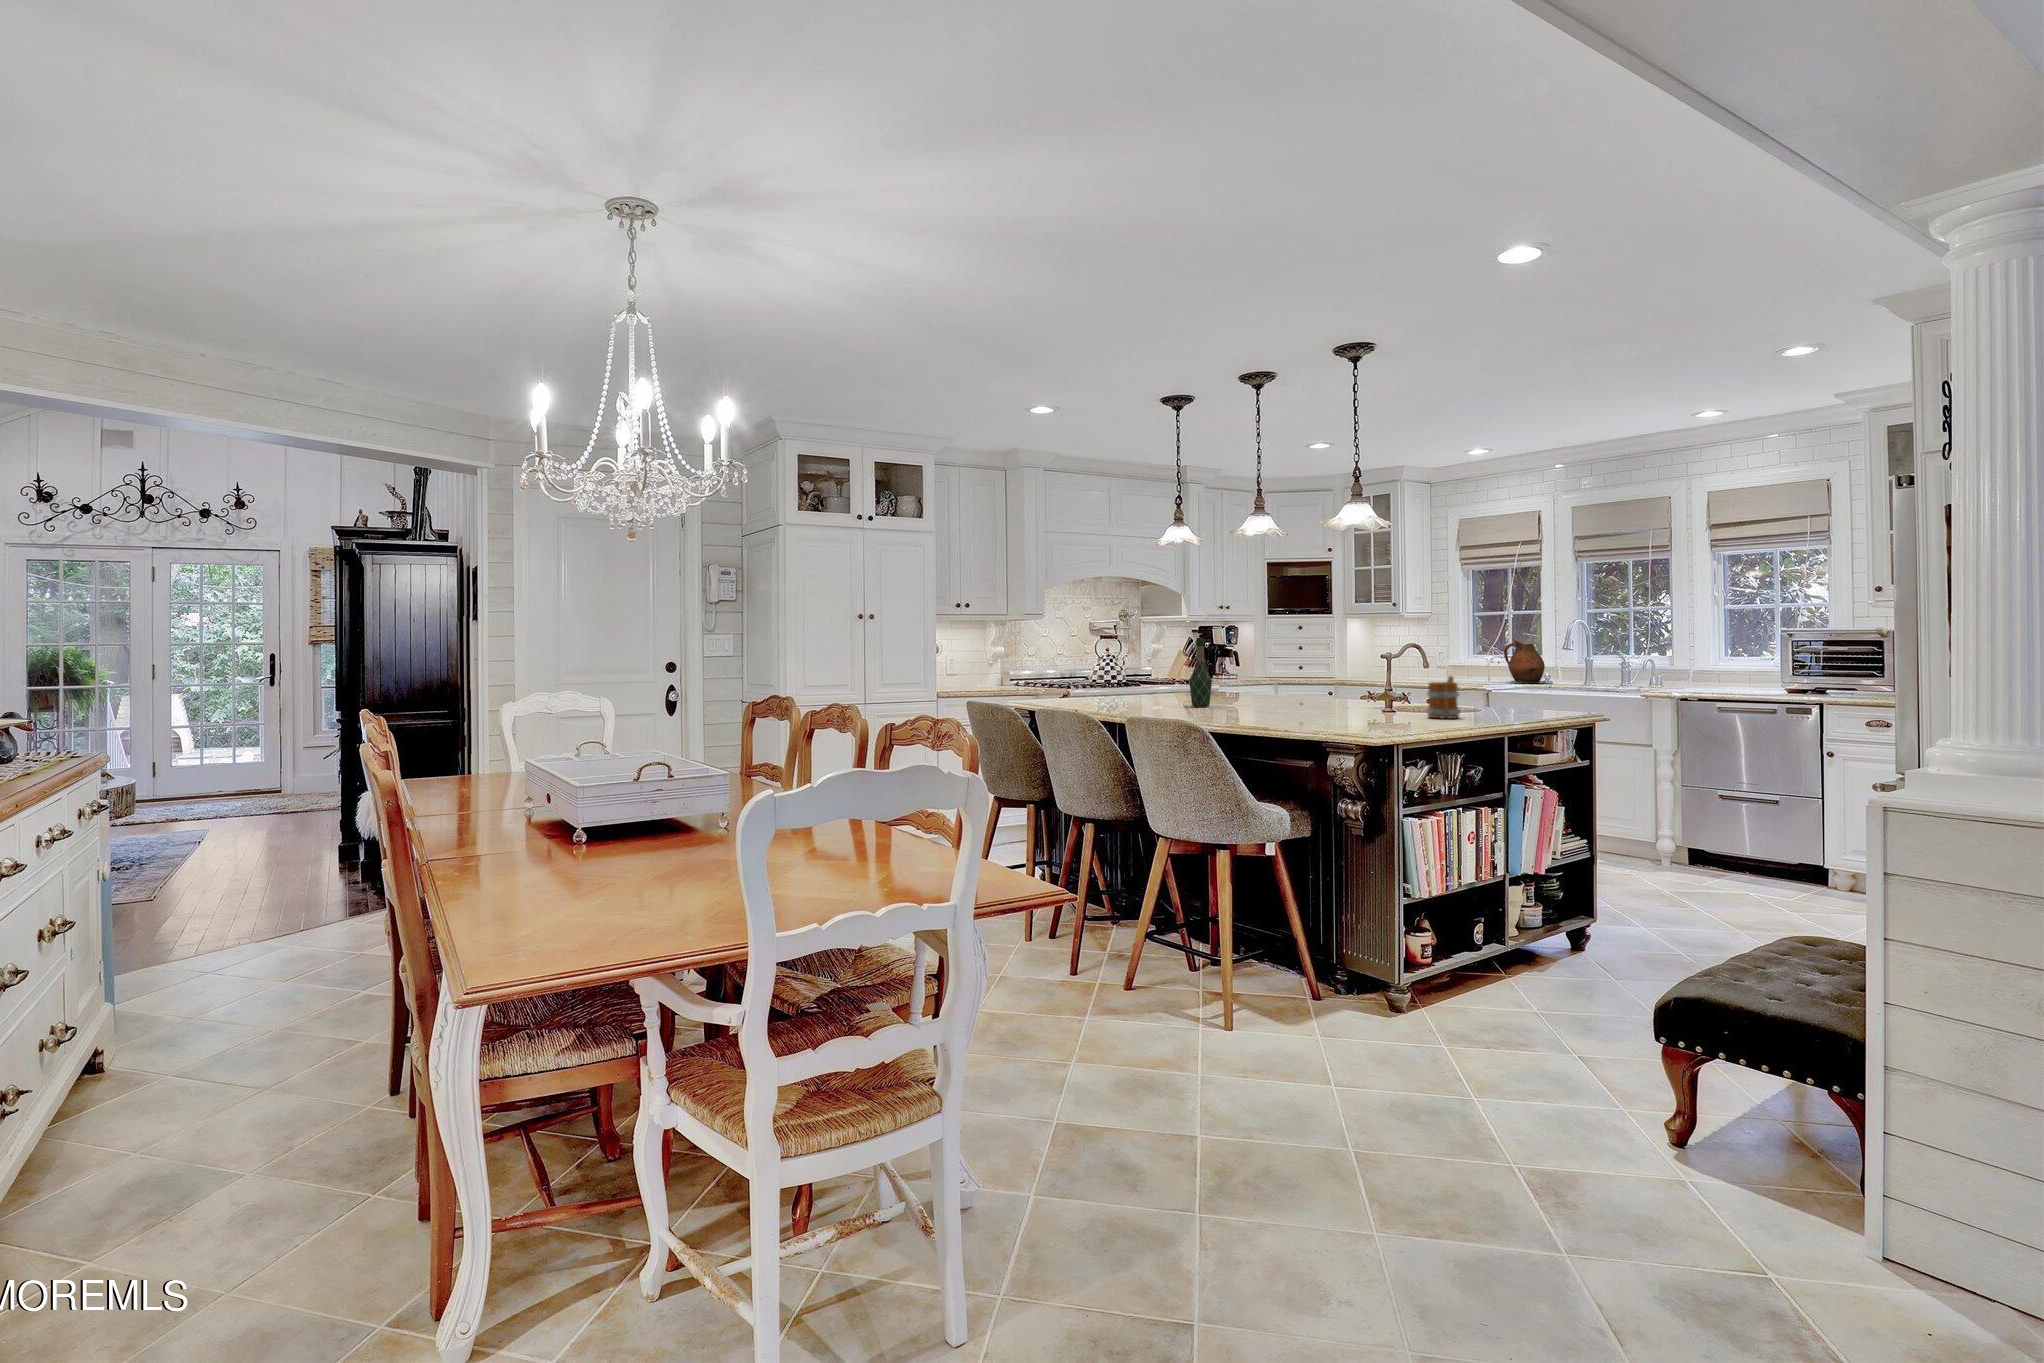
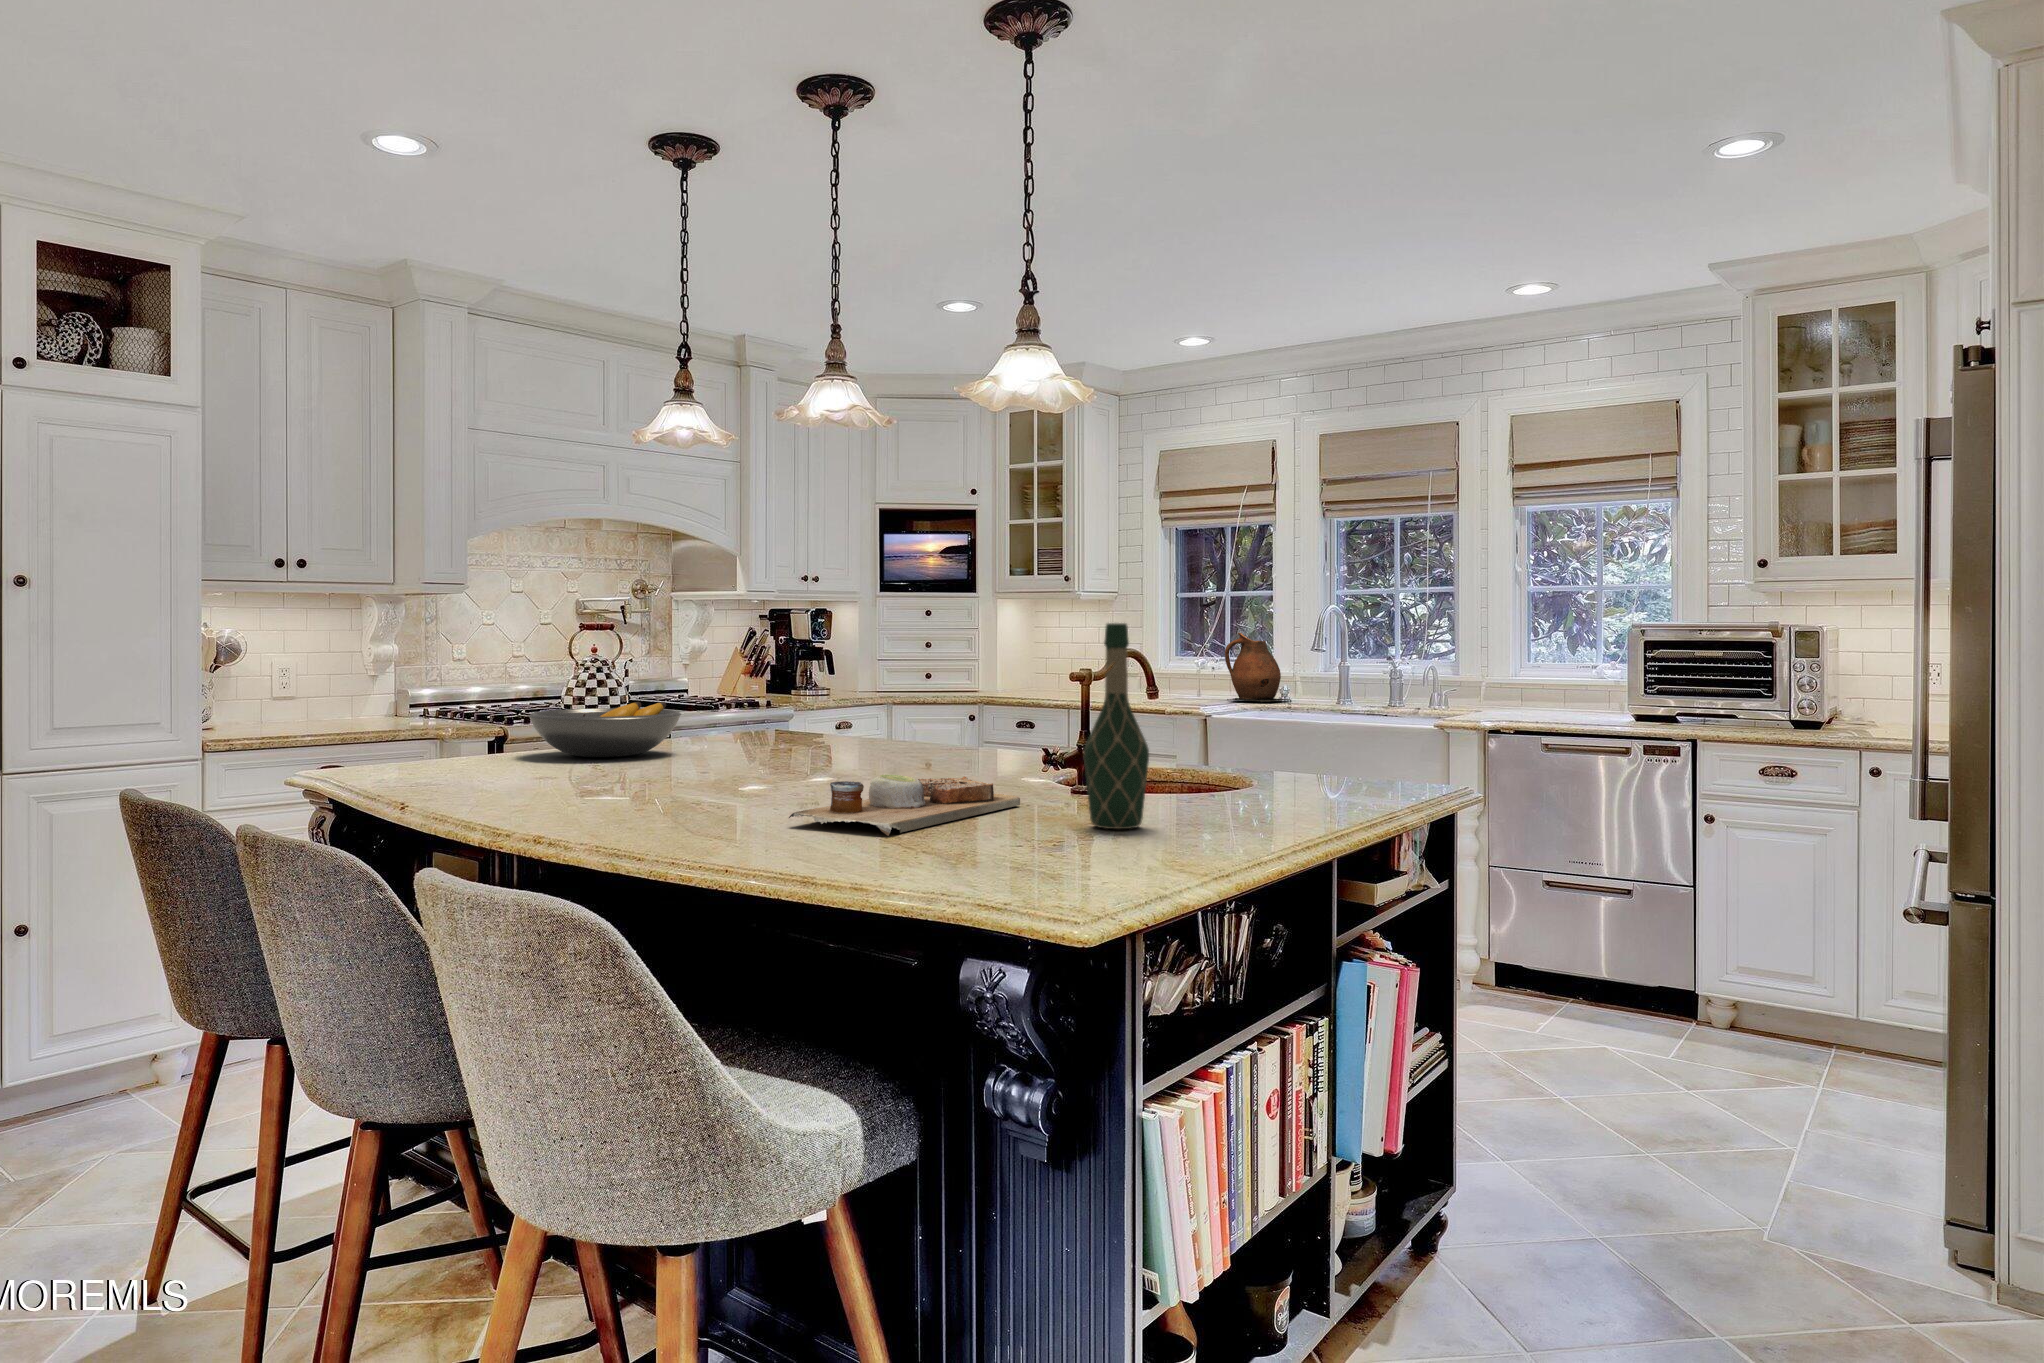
wine bottle: present [1189,638,1212,707] -> present [1084,623,1149,829]
fruit bowl: none [1106,674,1179,700] -> present [529,702,681,757]
mug: present [1427,676,1460,718] -> none [1166,712,1234,809]
cutting board: none [1253,700,1355,722] -> present [789,775,1020,836]

